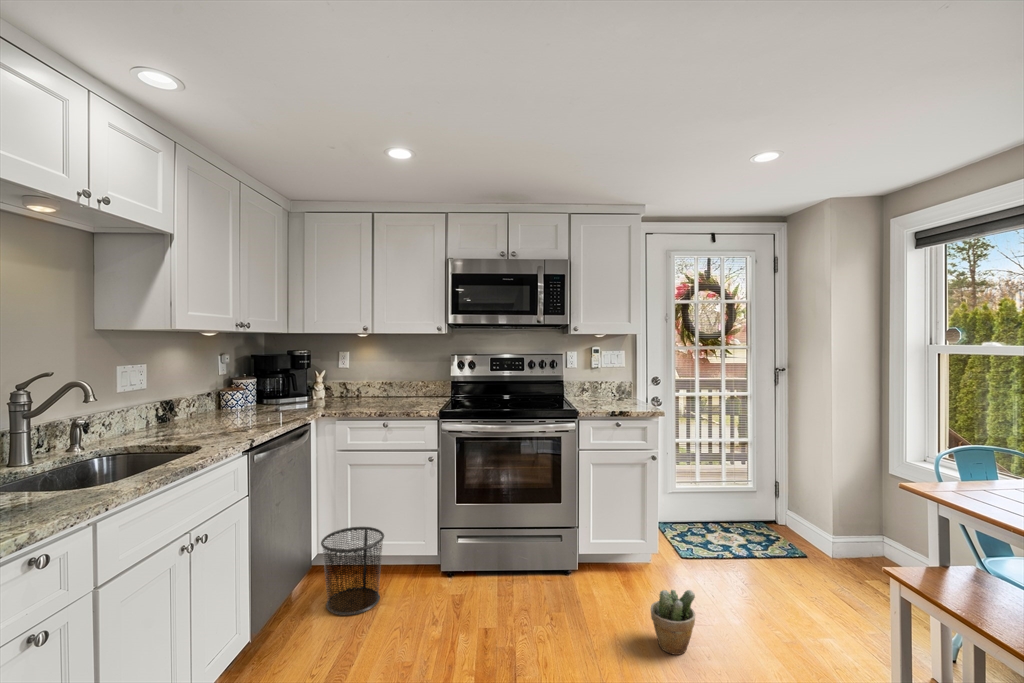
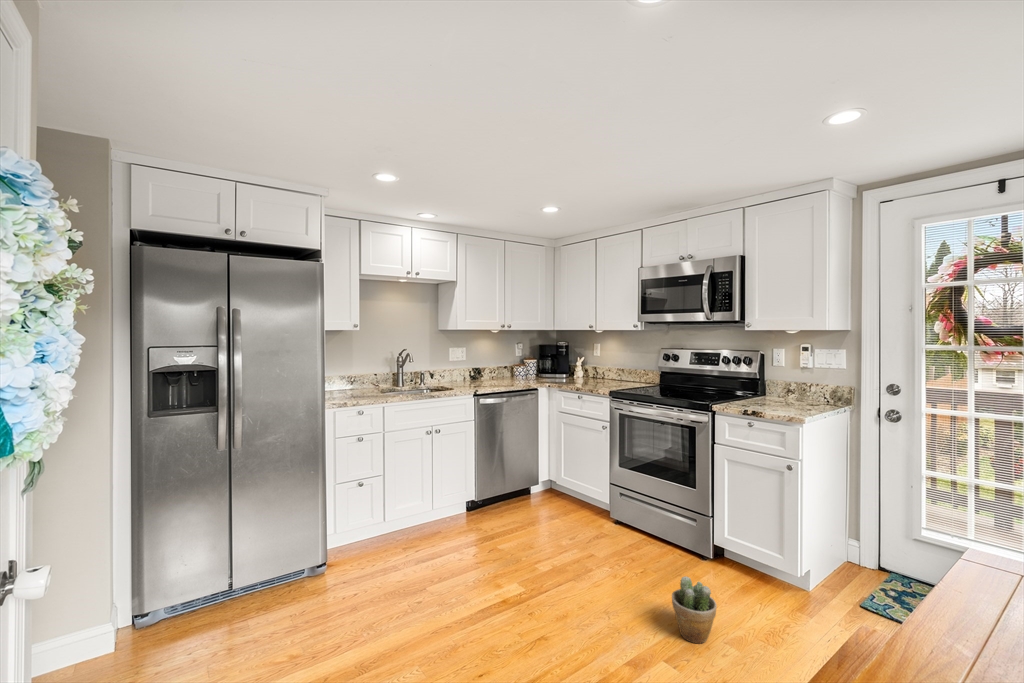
waste bin: present [321,527,384,615] -> none [525,461,565,515]

